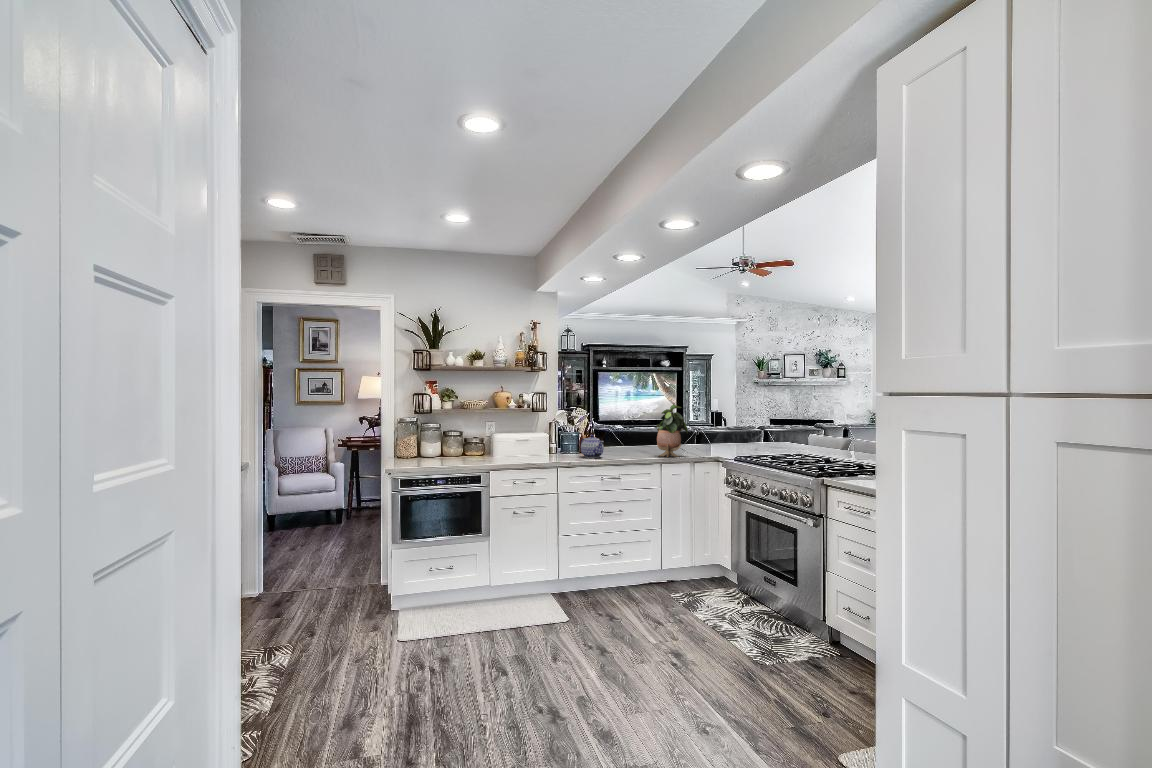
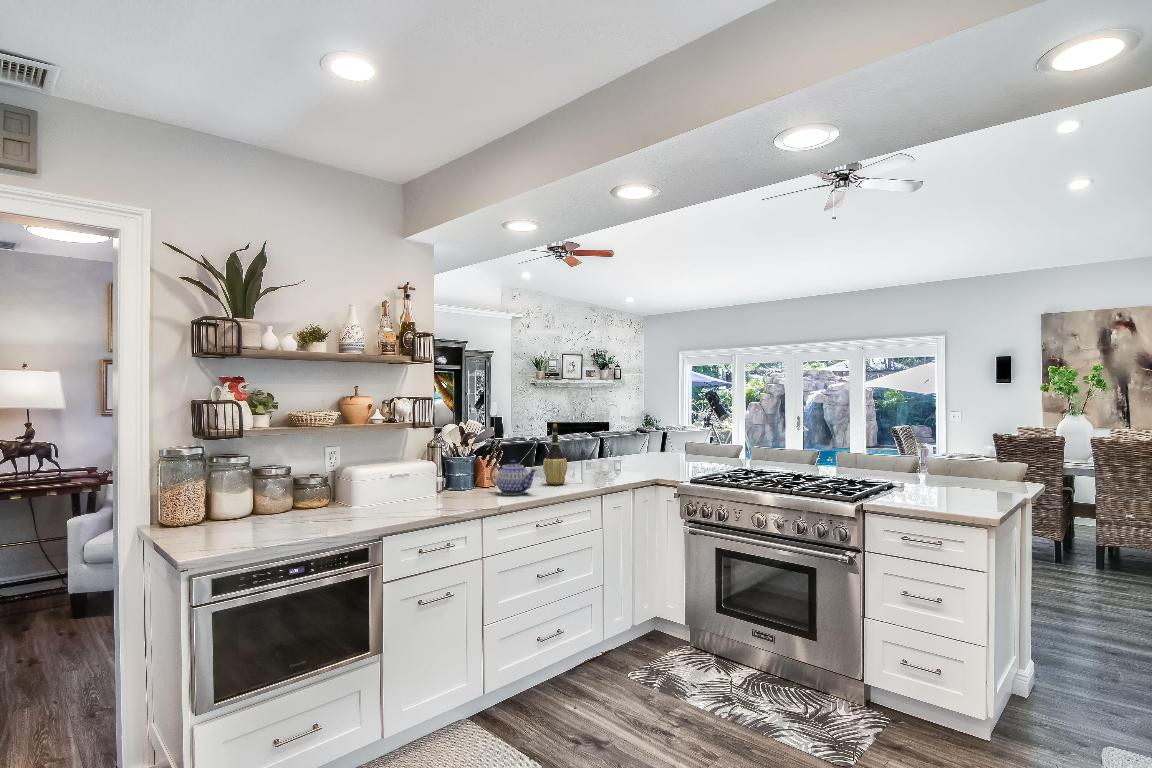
potted plant: present [657,405,688,457] -> none [587,413,630,485]
wine bottle: none [625,412,643,455] -> present [543,424,567,485]

